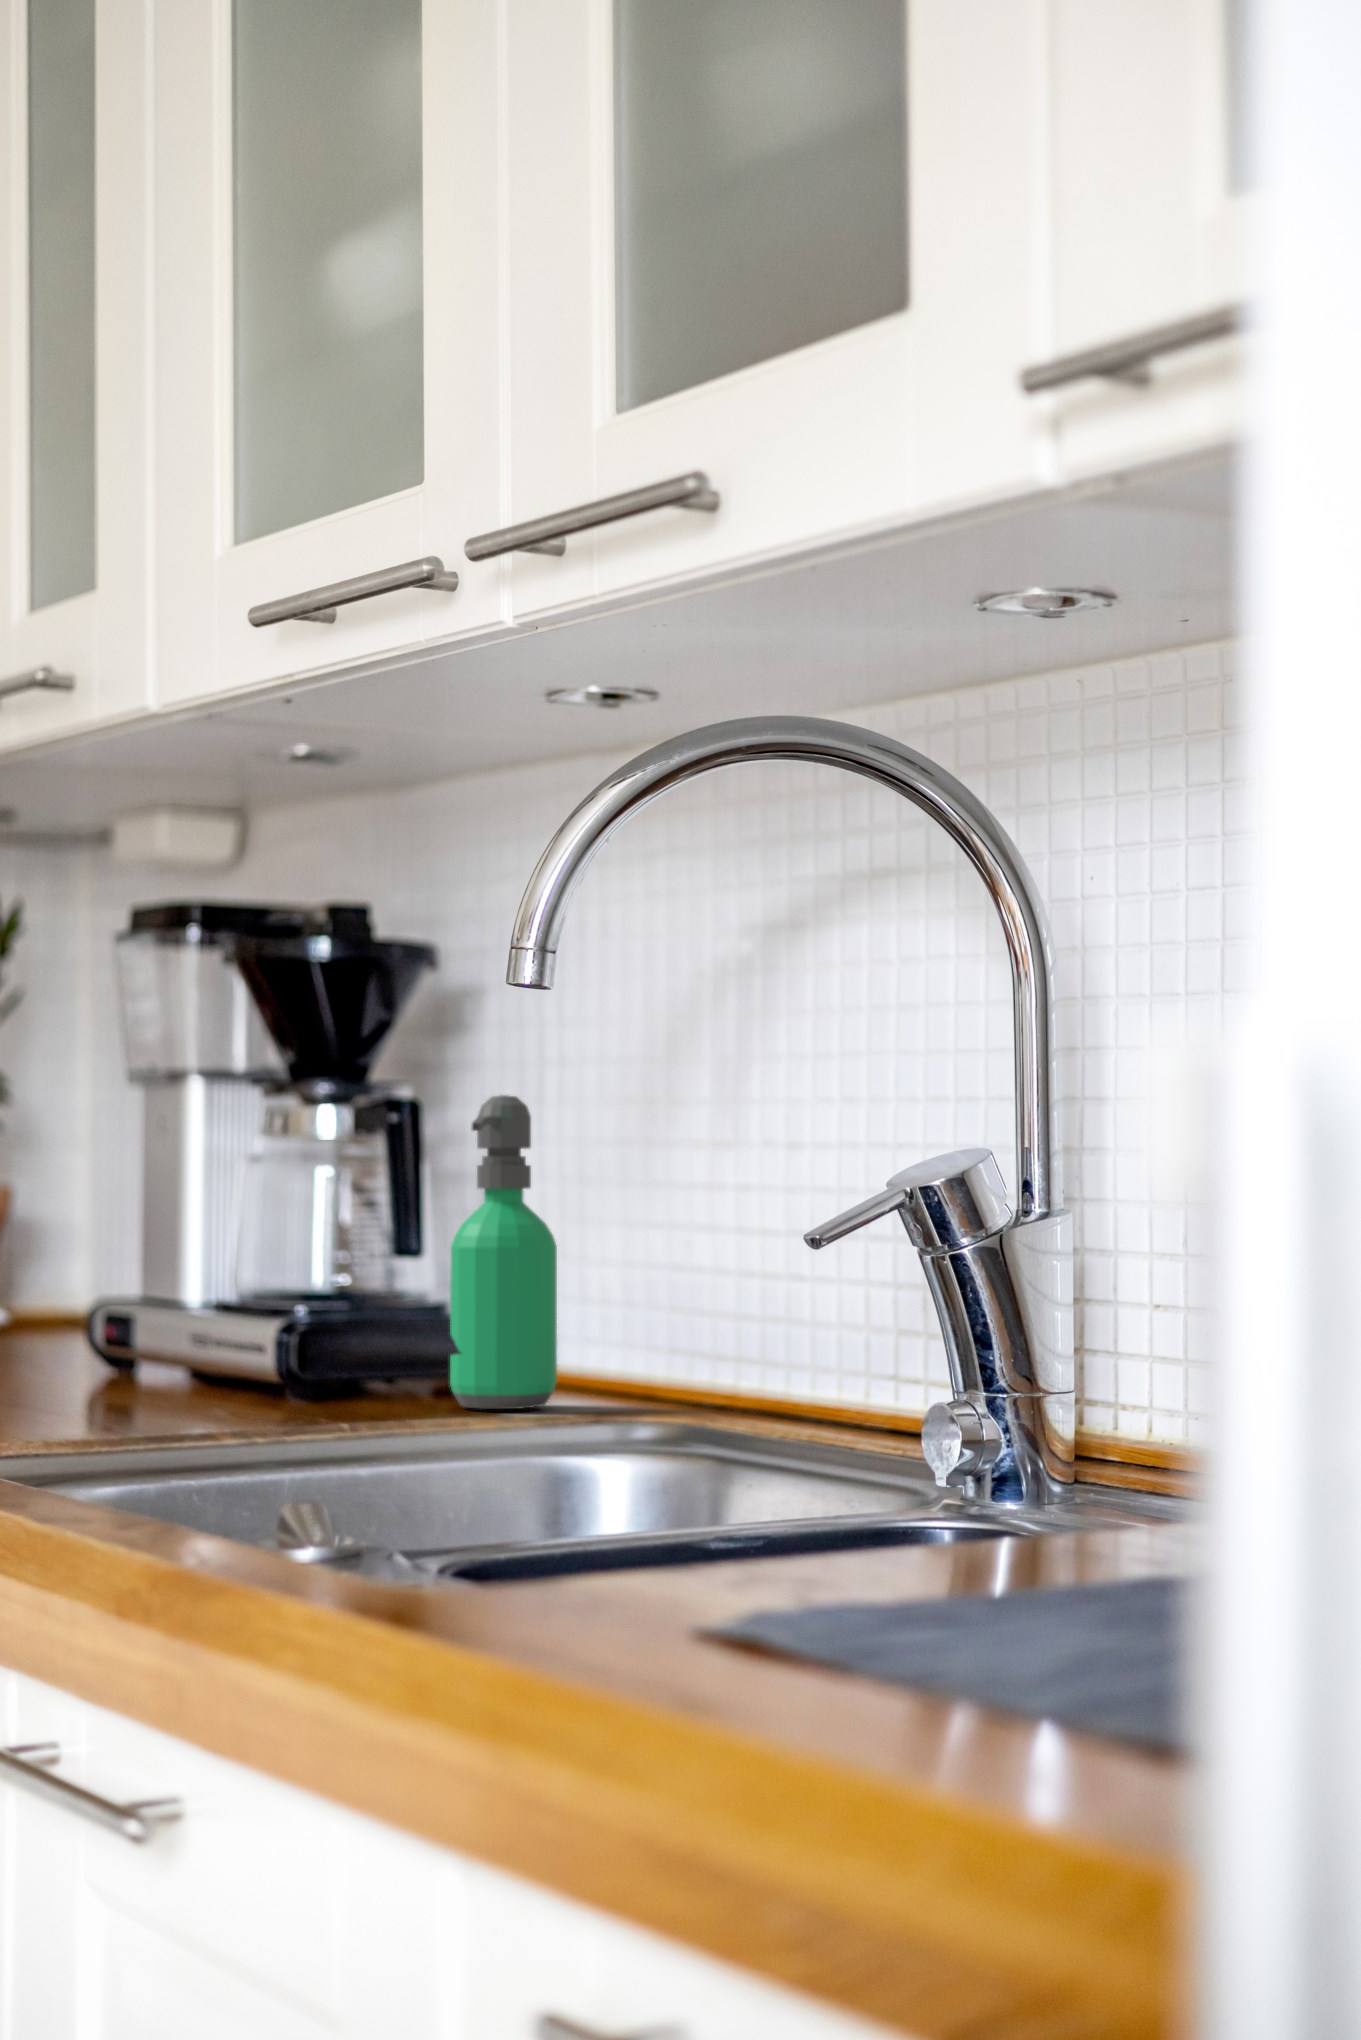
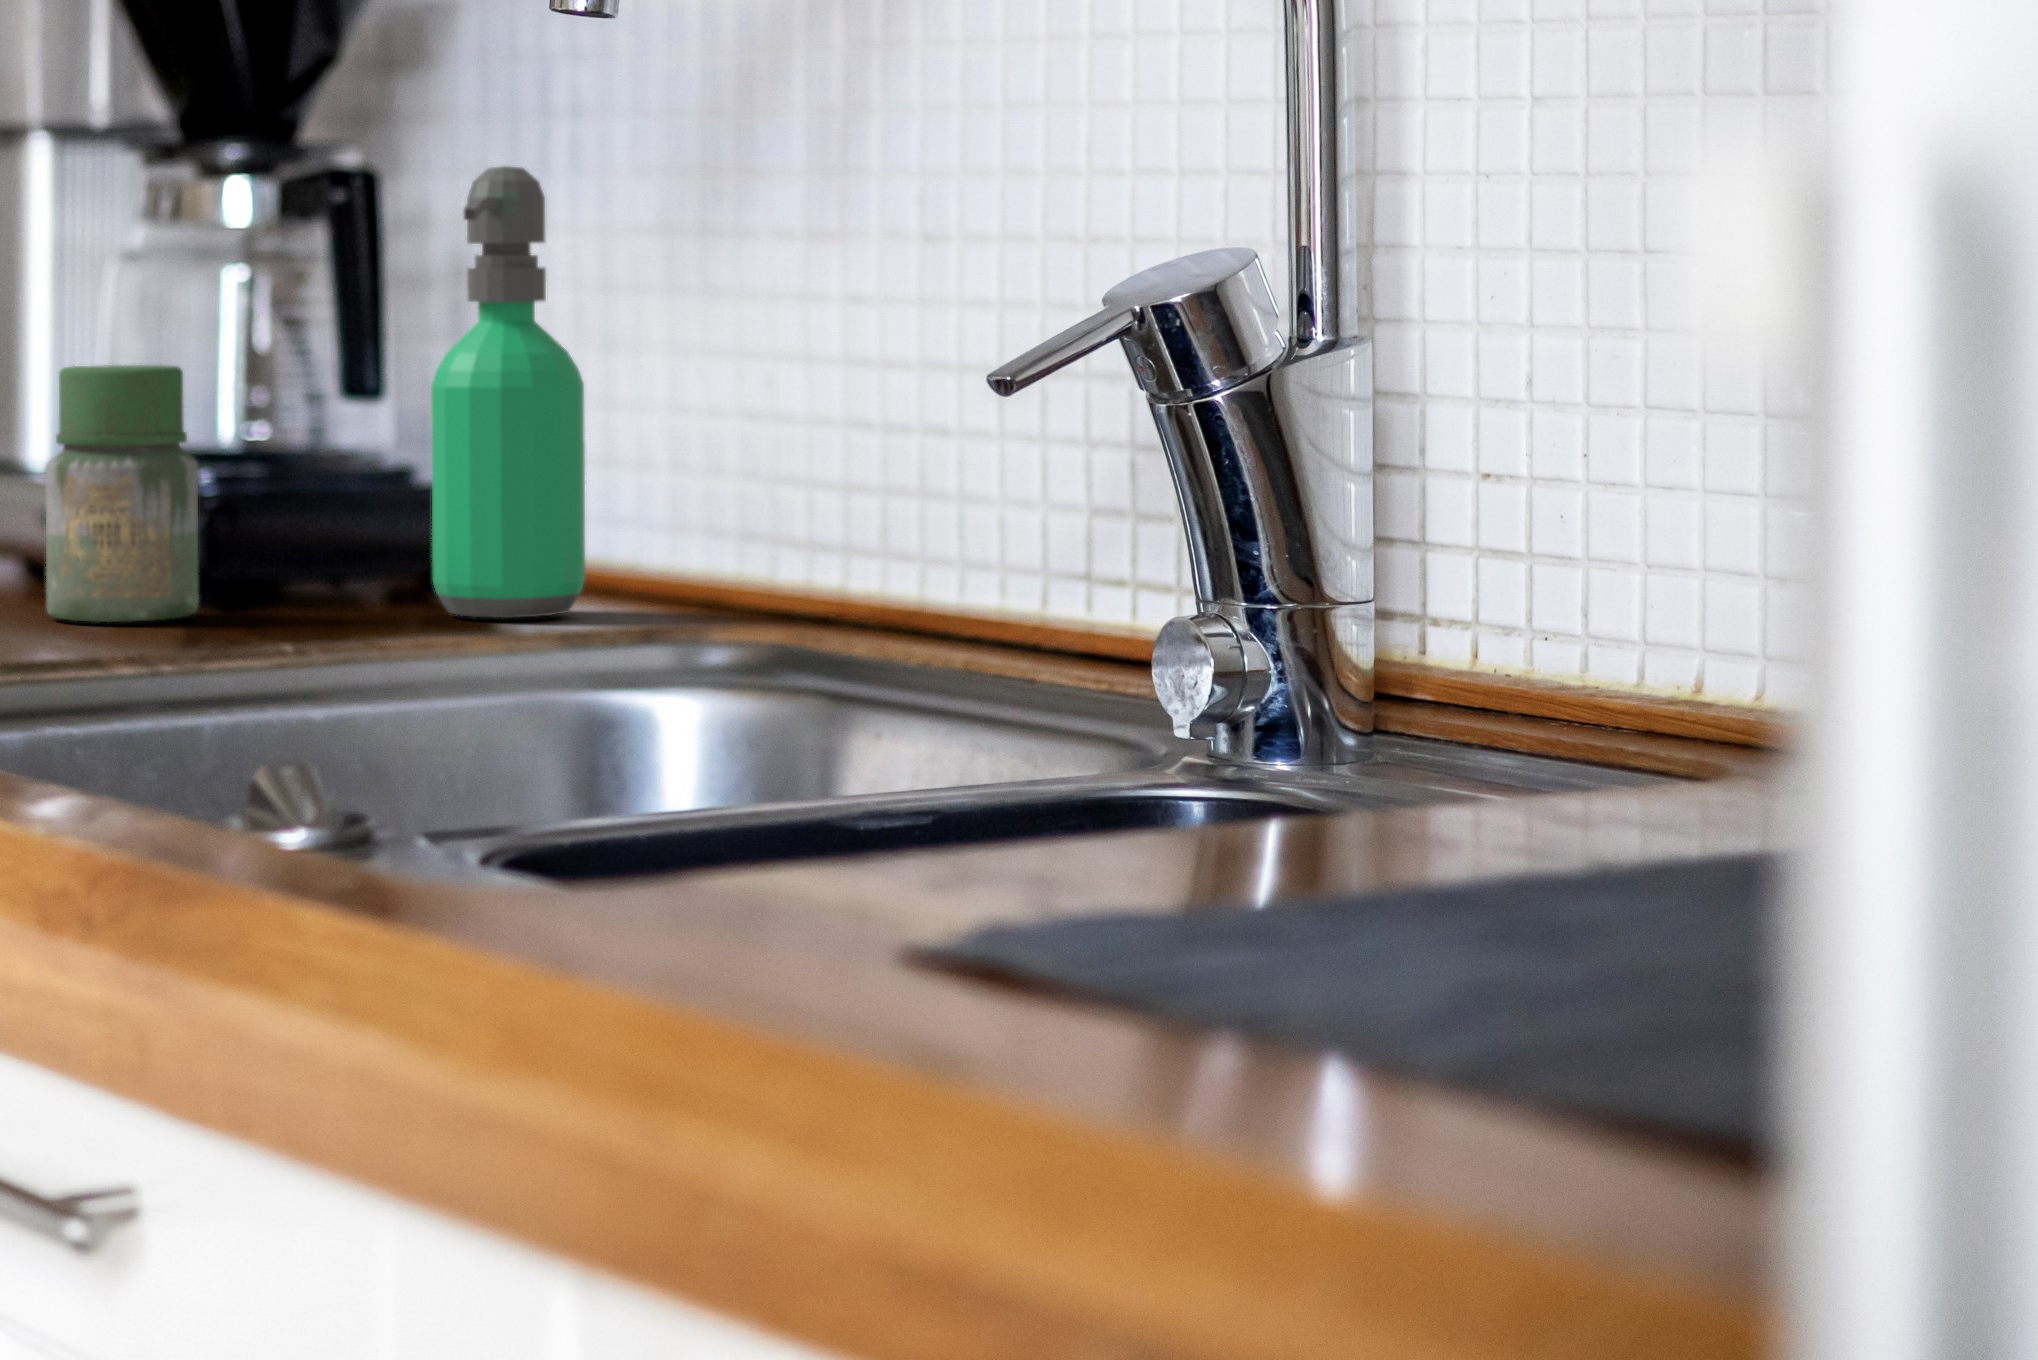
jar: none [178,1231,287,1410] -> present [46,365,199,622]

